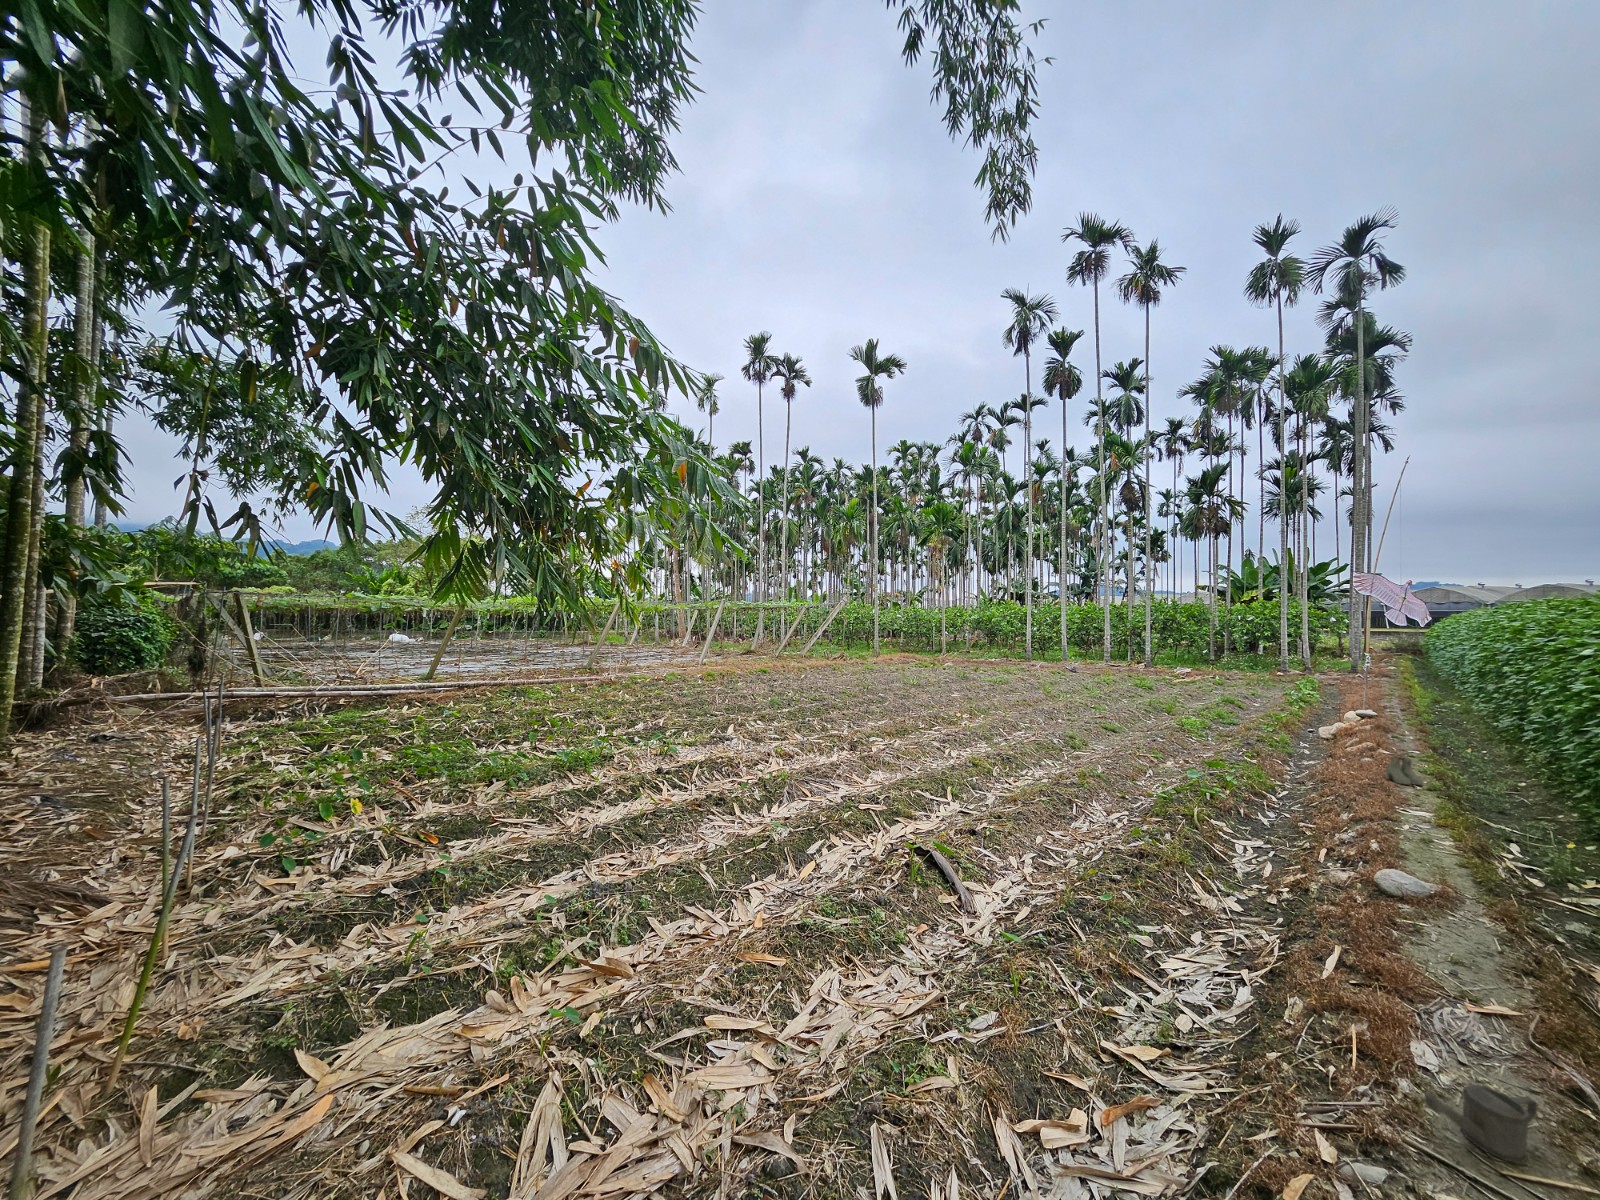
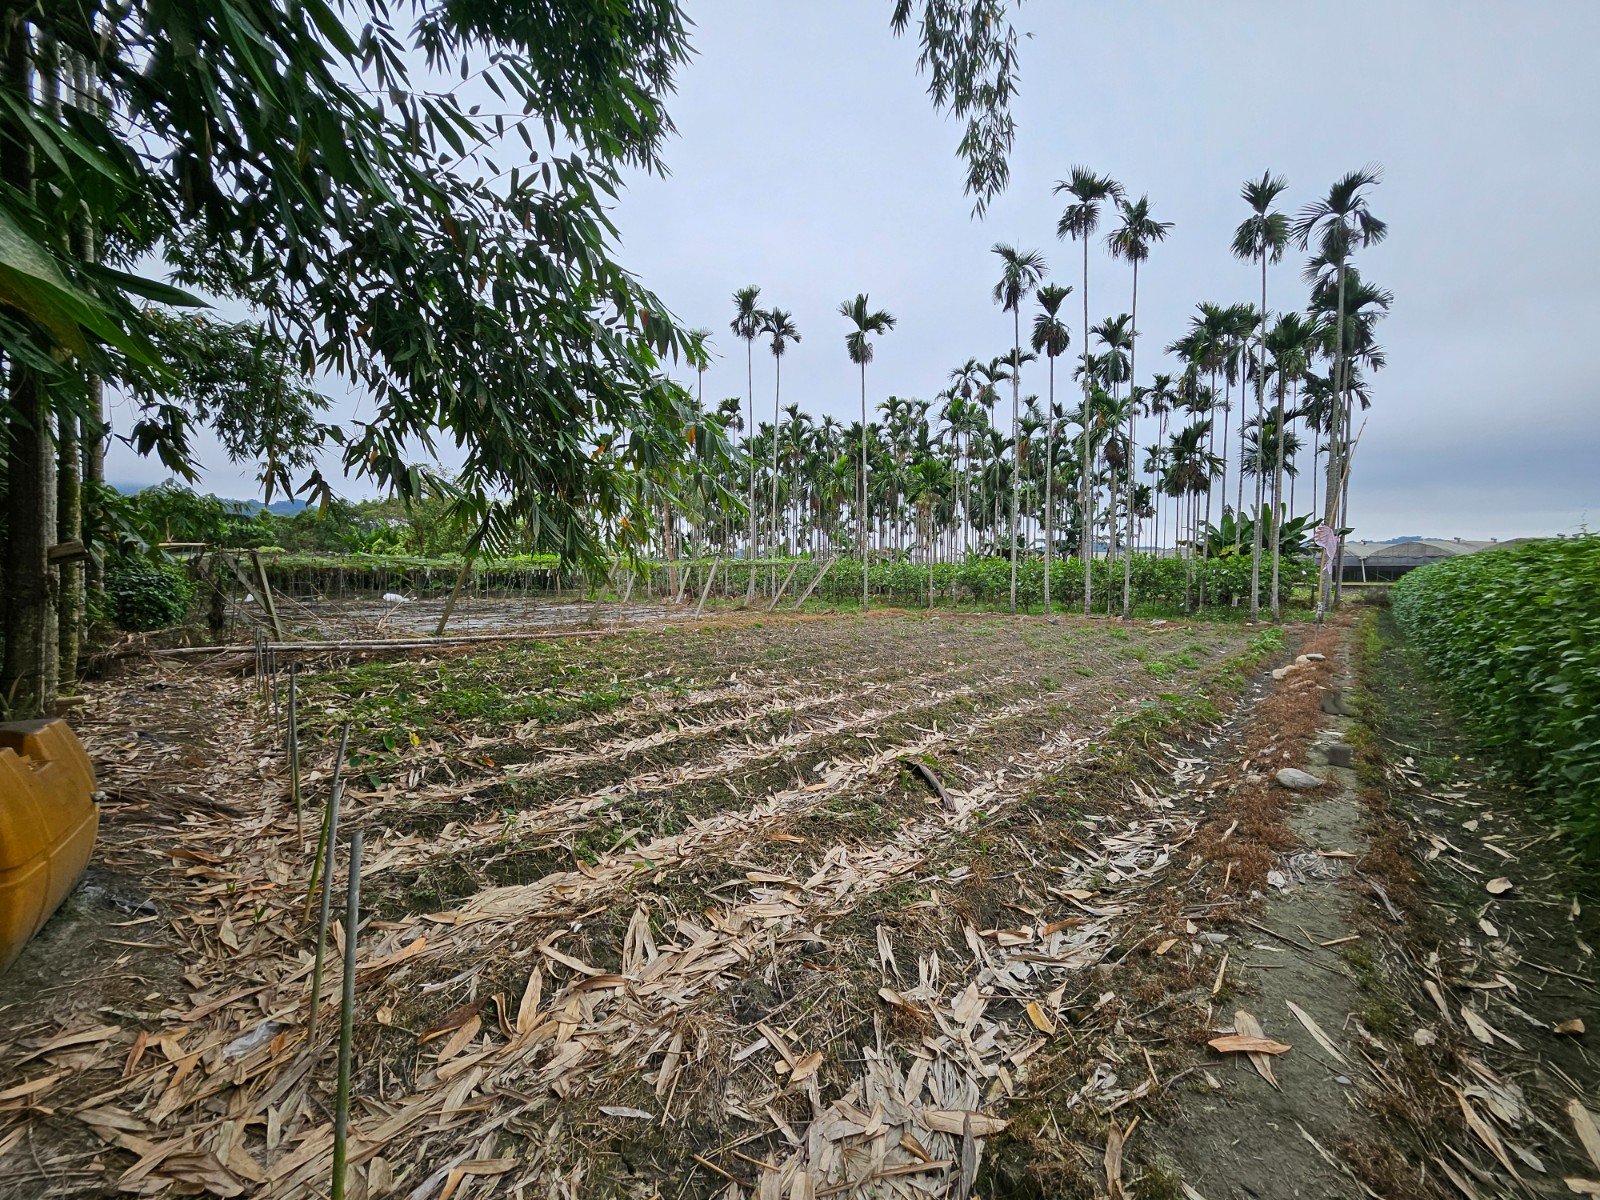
watering can: present [1424,1084,1537,1163] -> present [1314,745,1356,767]

